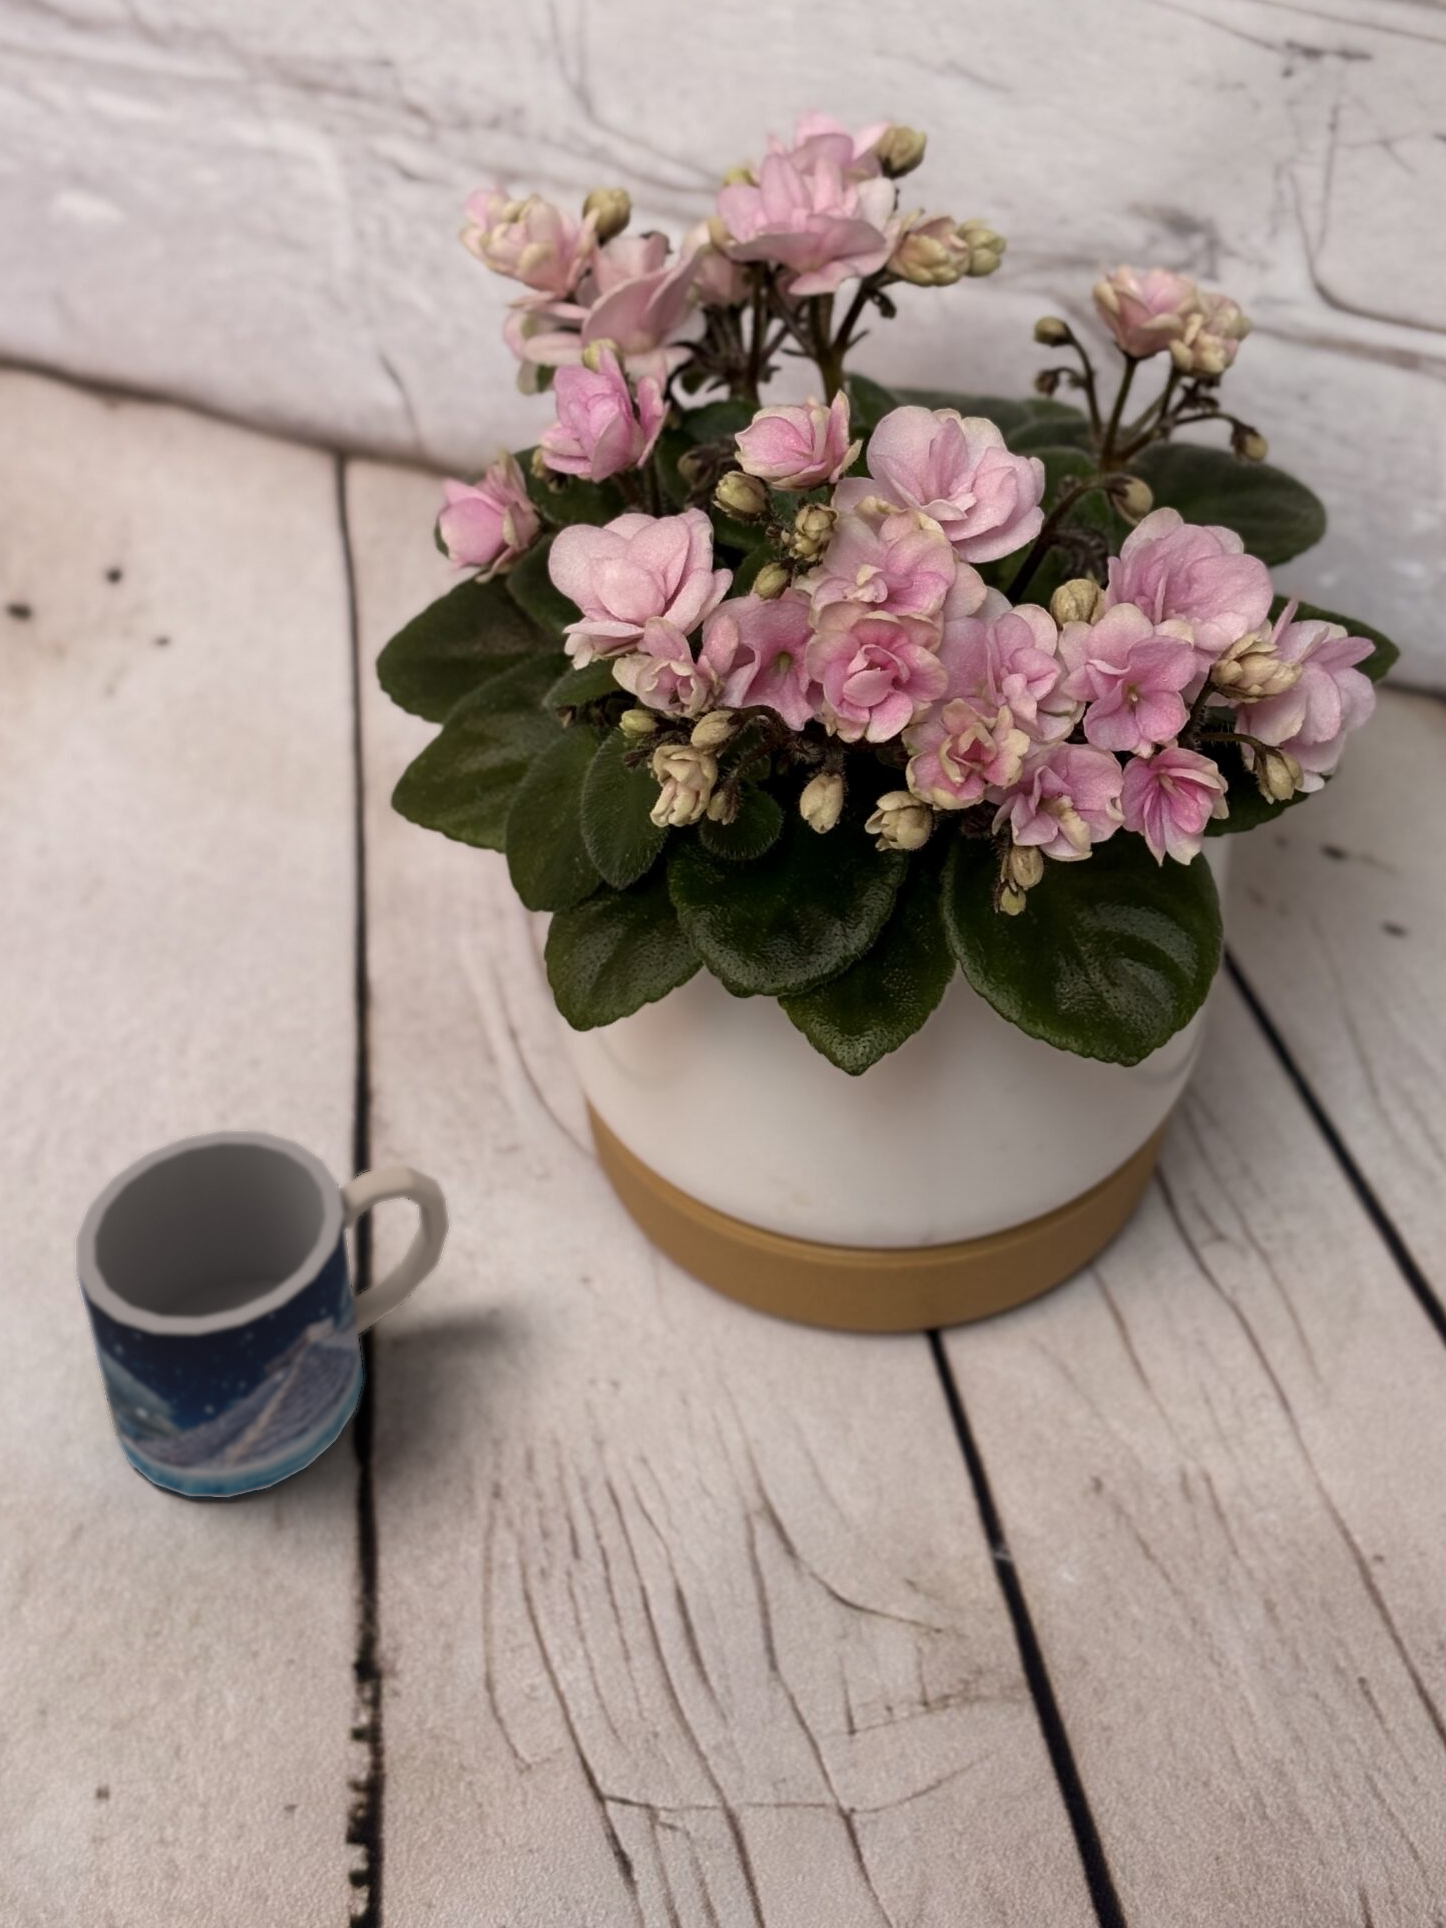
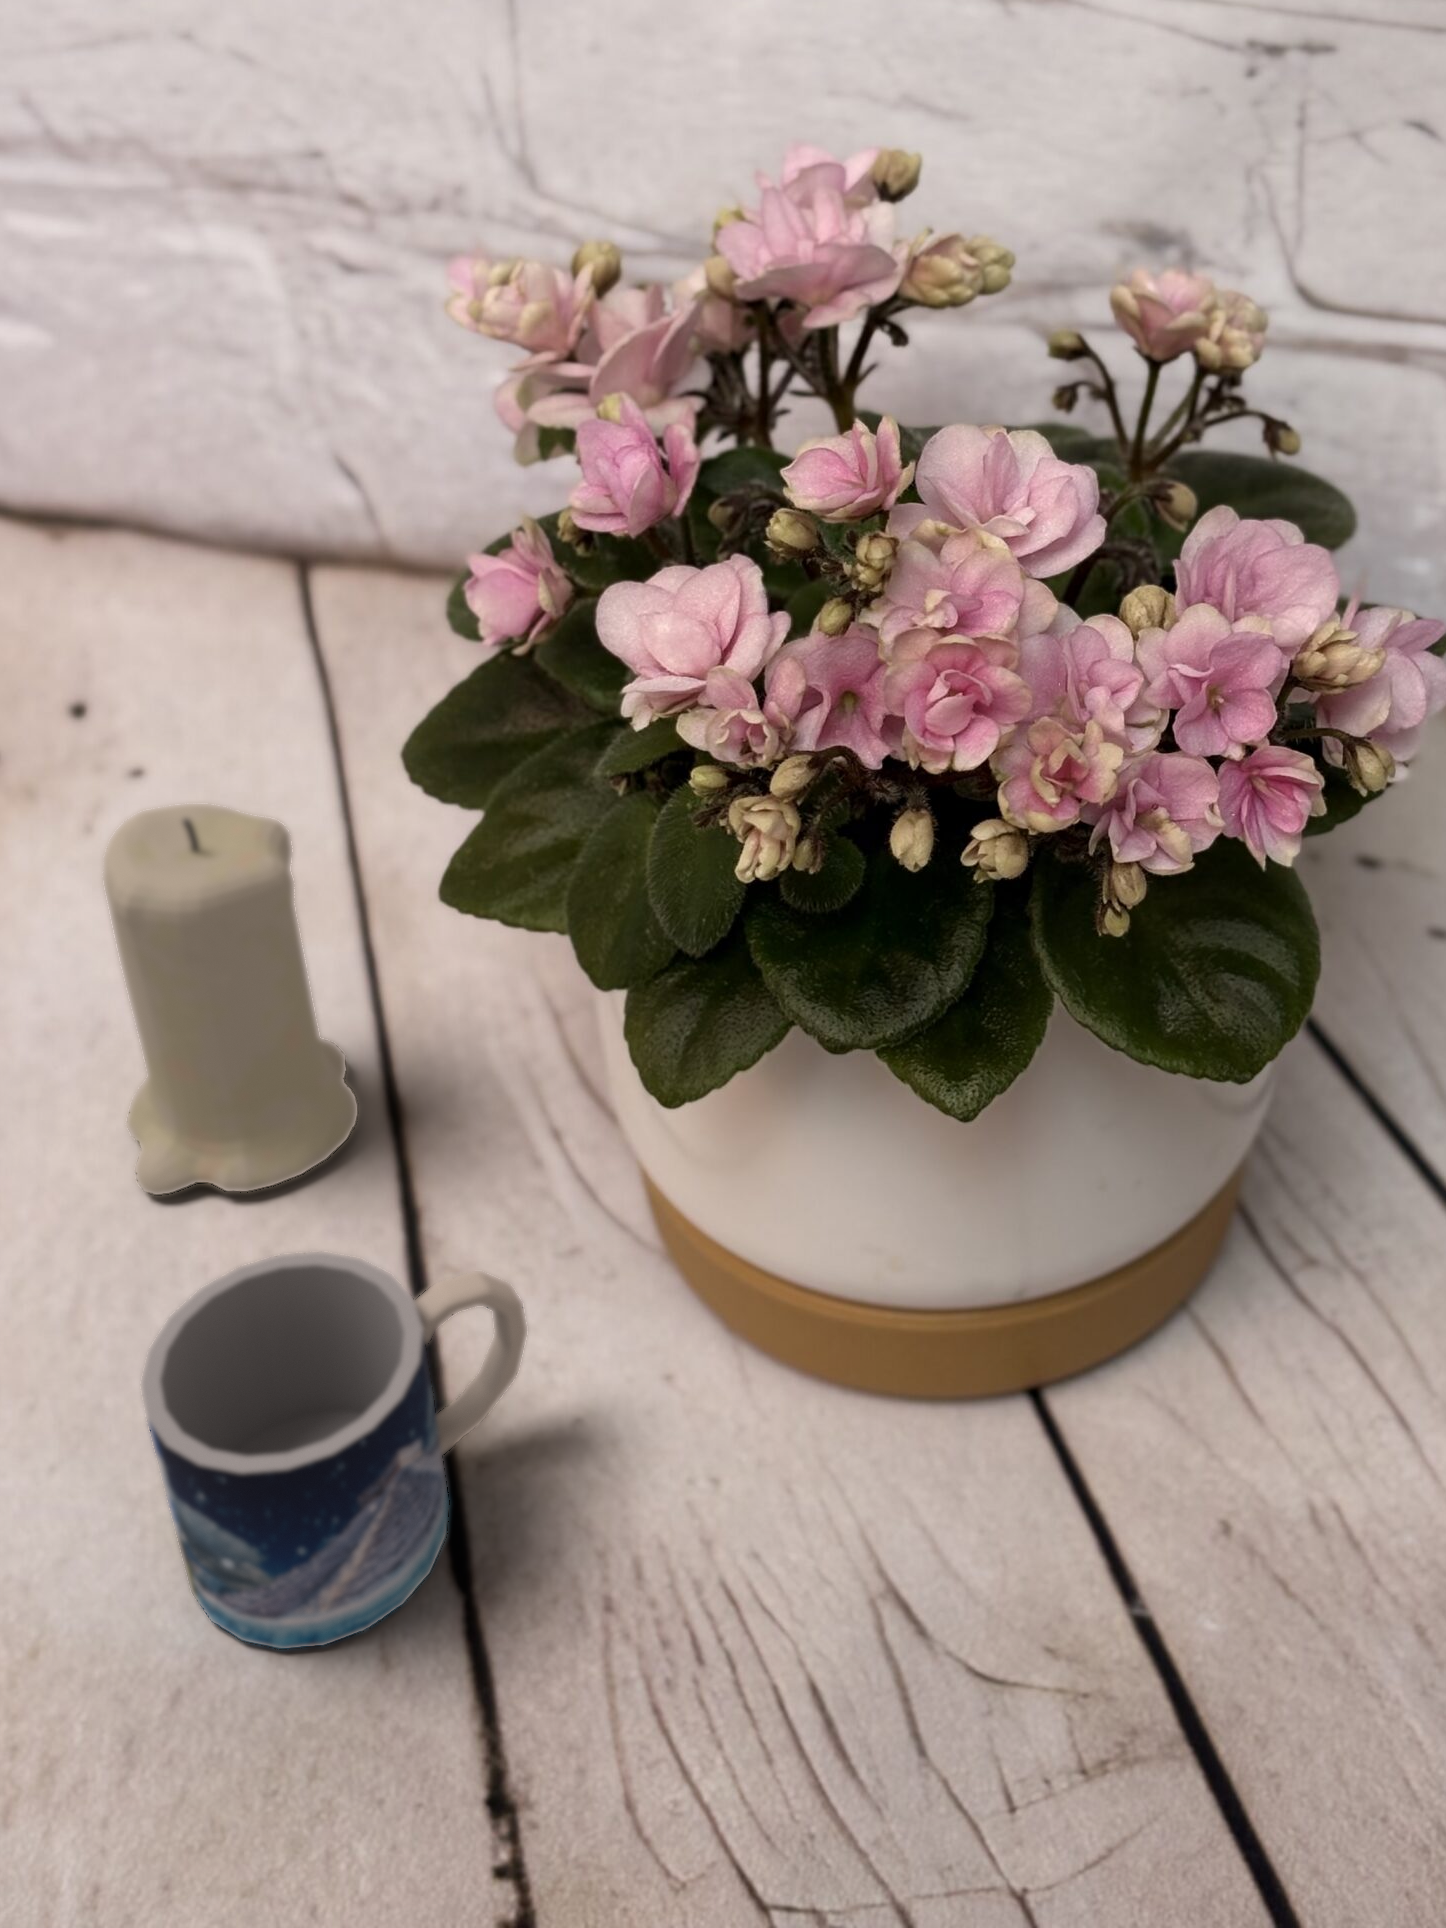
candle: none [107,699,334,1065] -> present [104,804,358,1195]

